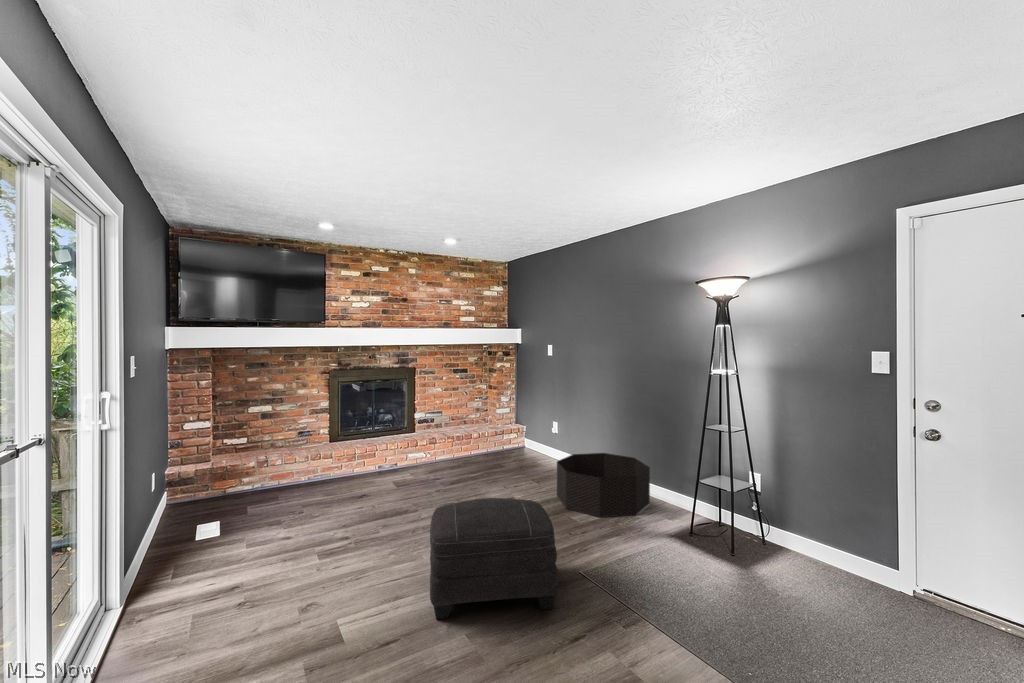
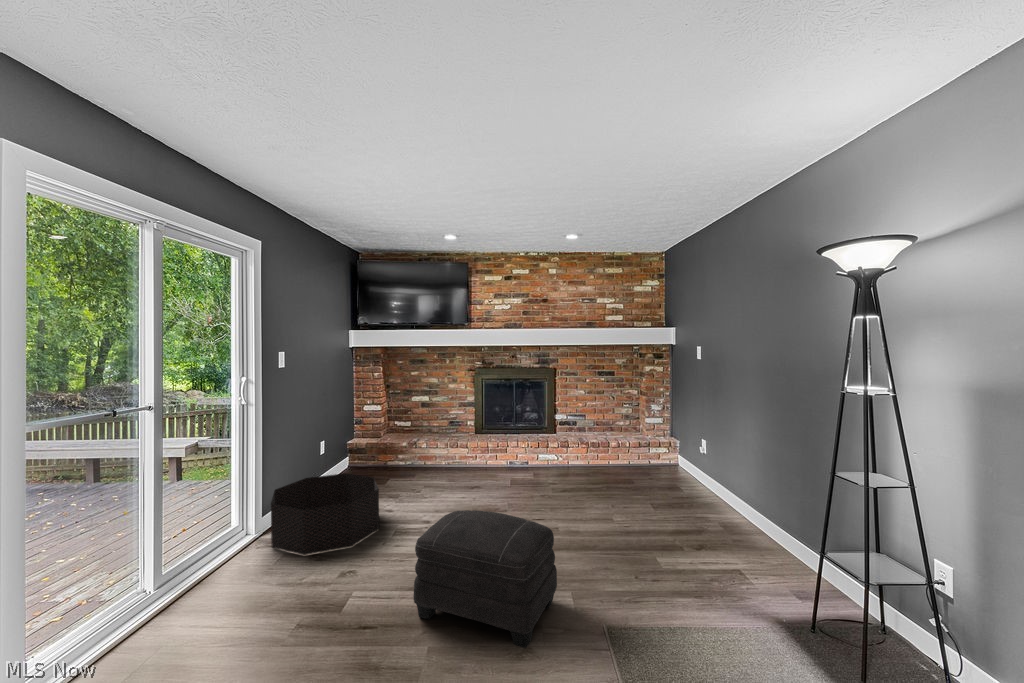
basket: present [557,453,650,517] -> present [271,473,379,555]

